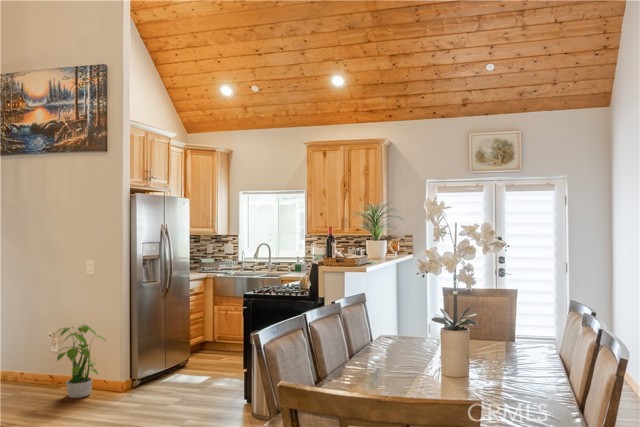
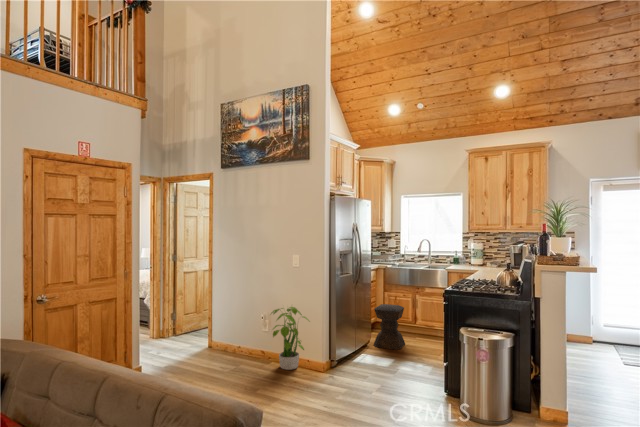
stool: none [192,319,230,369] -> present [374,304,405,350]

